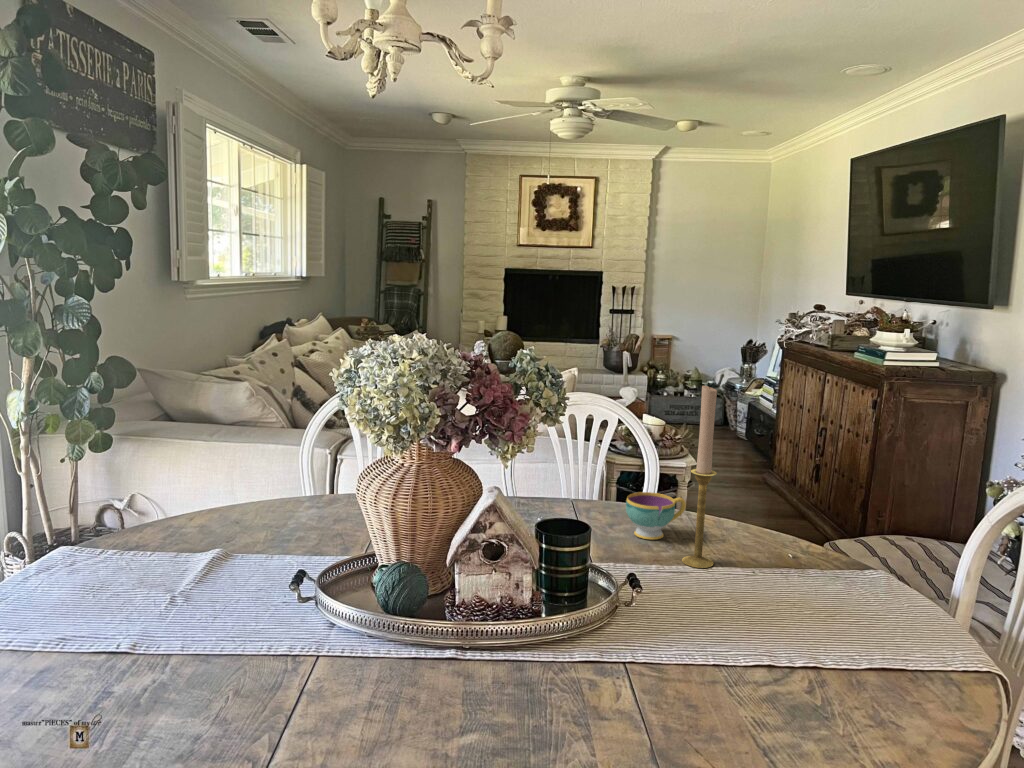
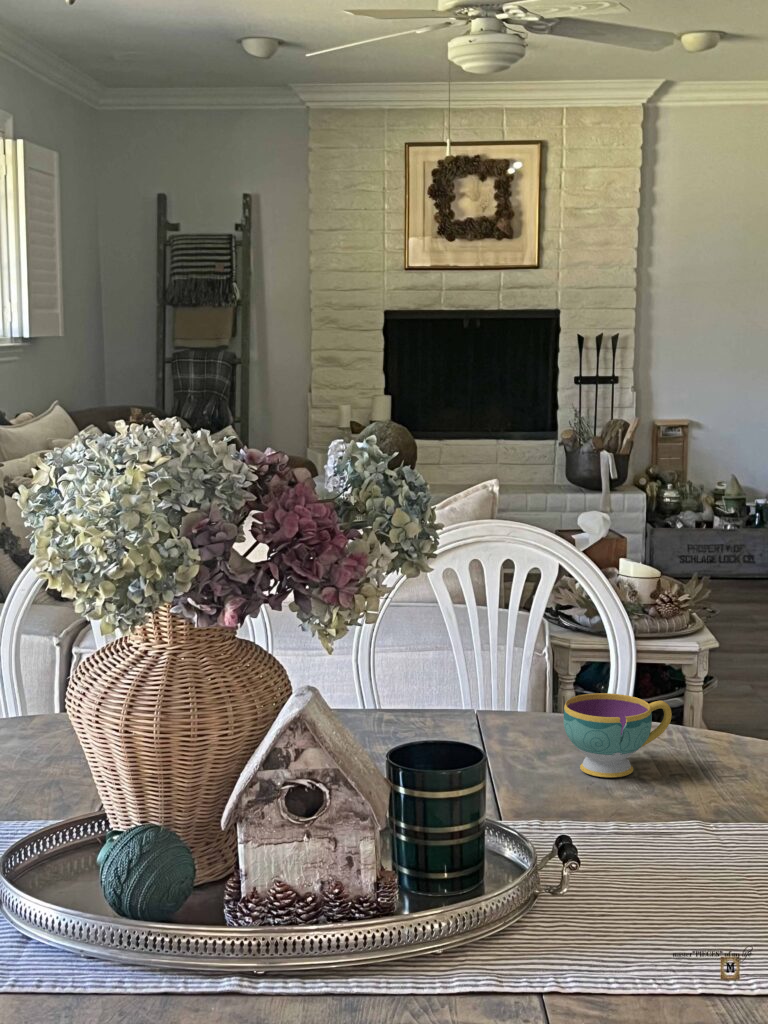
candlestick: present [682,385,717,568] -> none [662,494,718,824]

